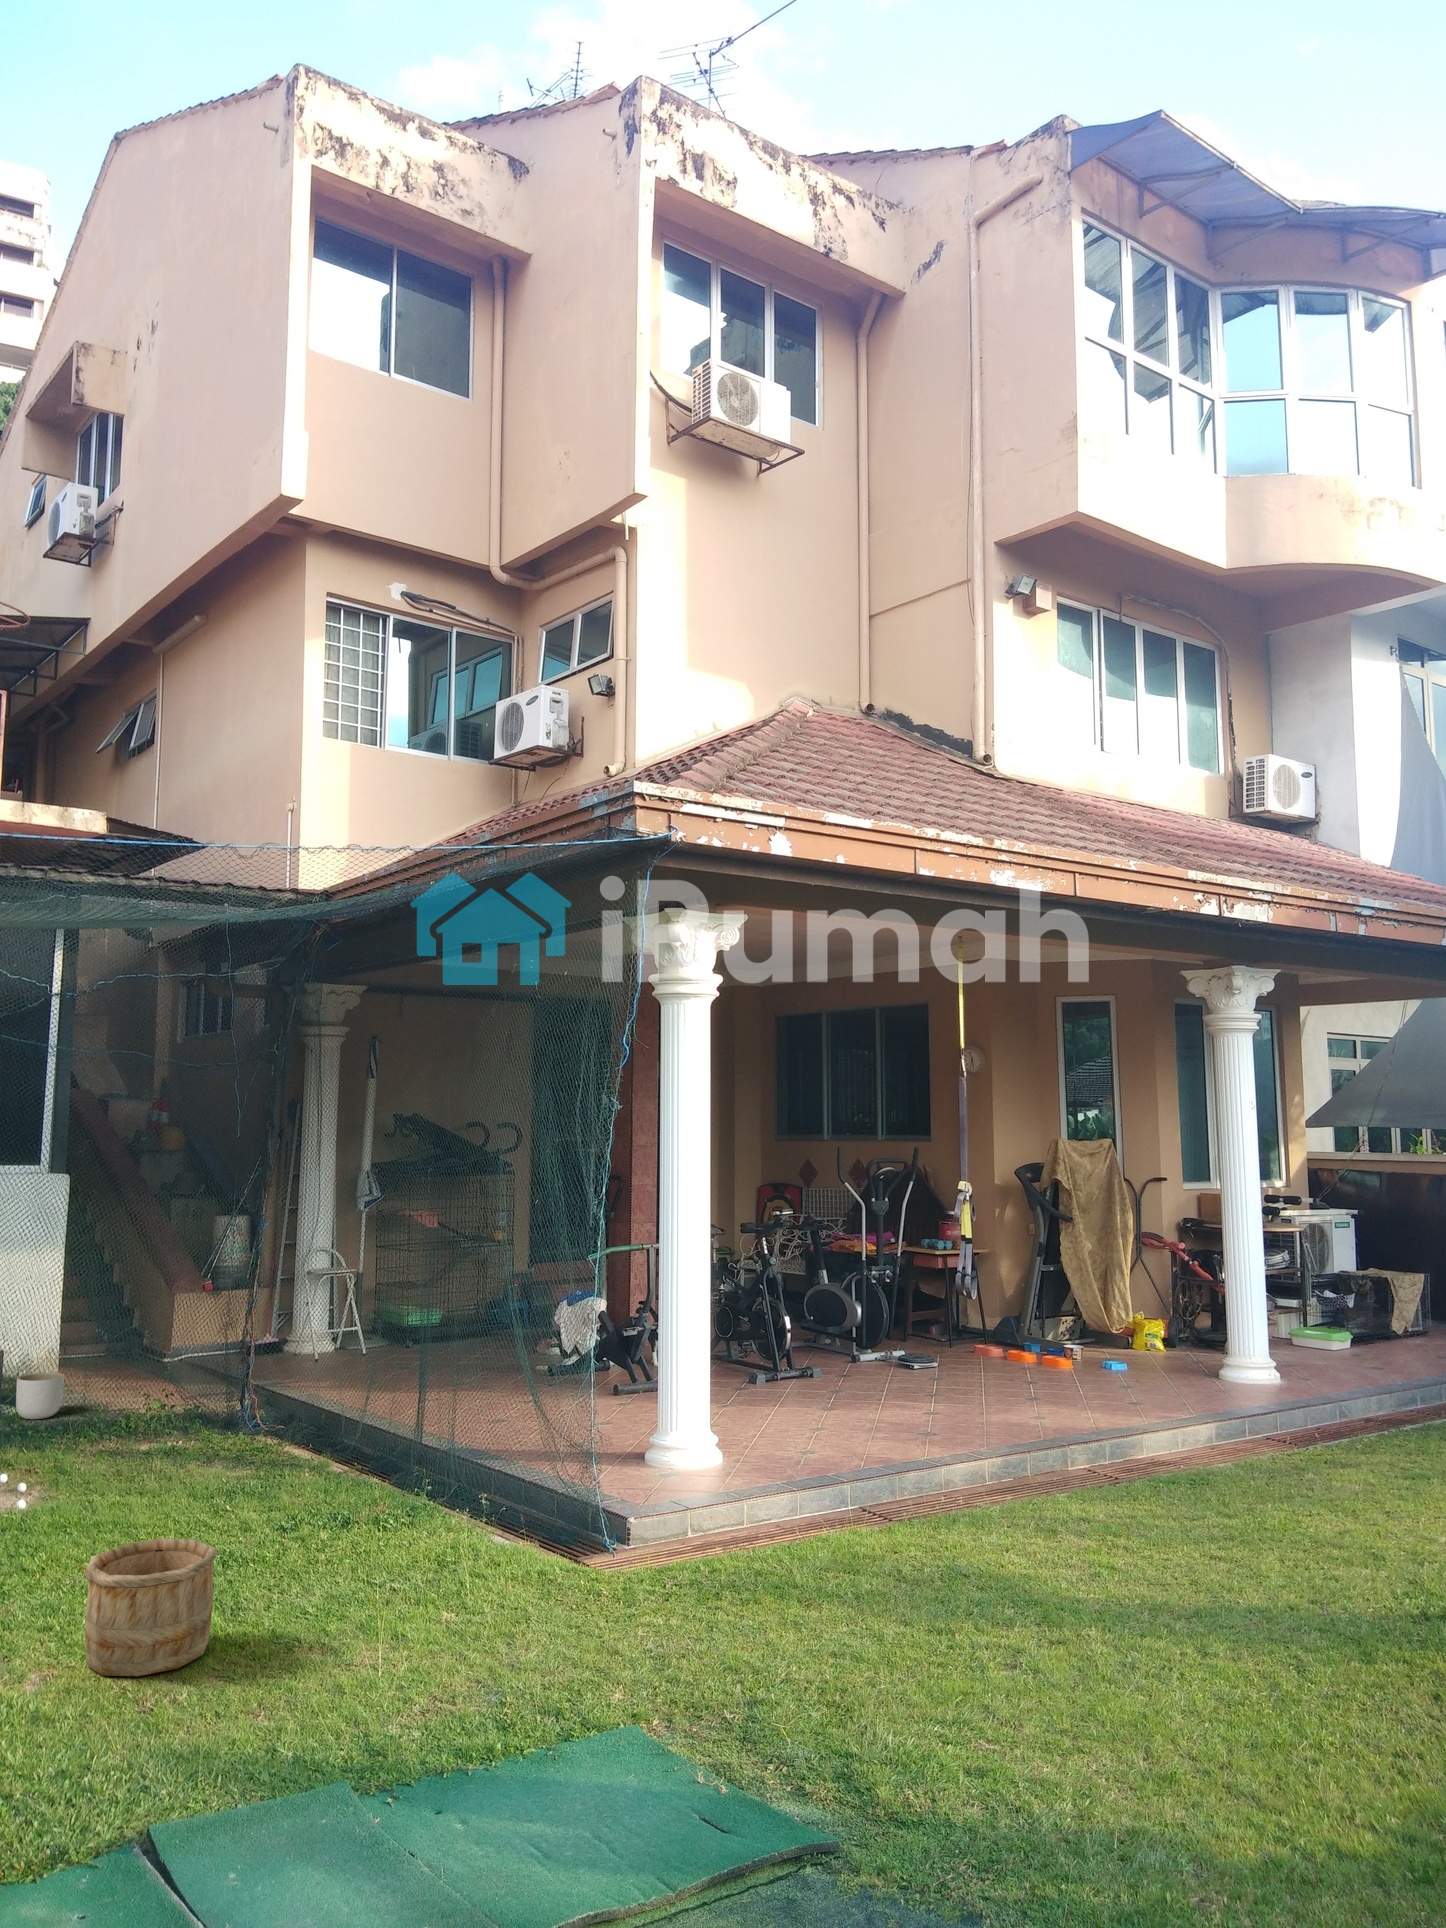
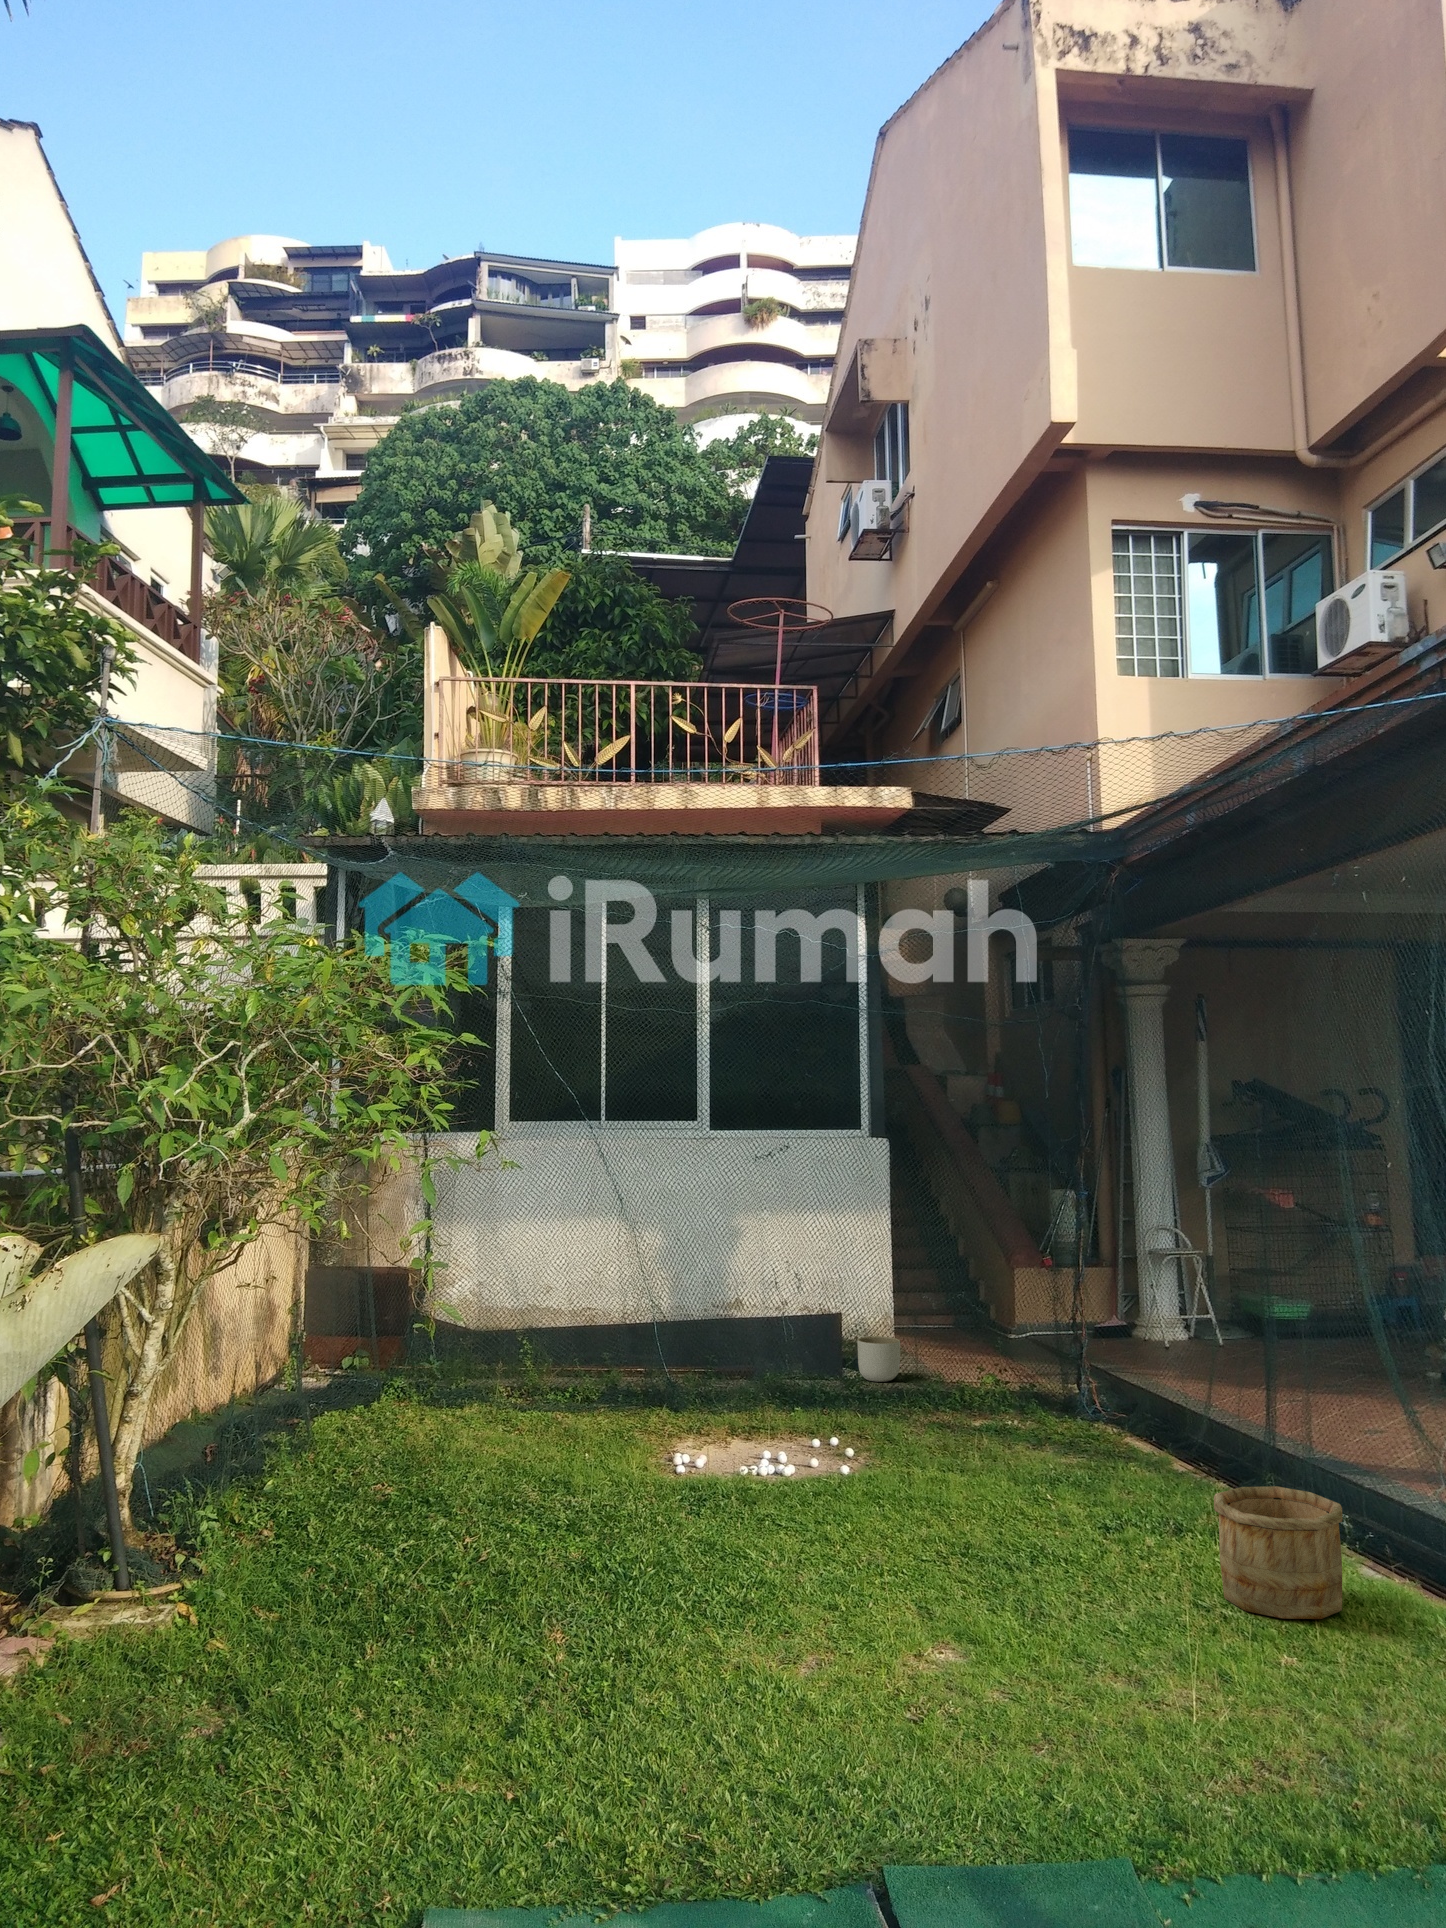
wooden bucket: present [84,1538,217,1676] -> present [1214,1486,1343,1619]

